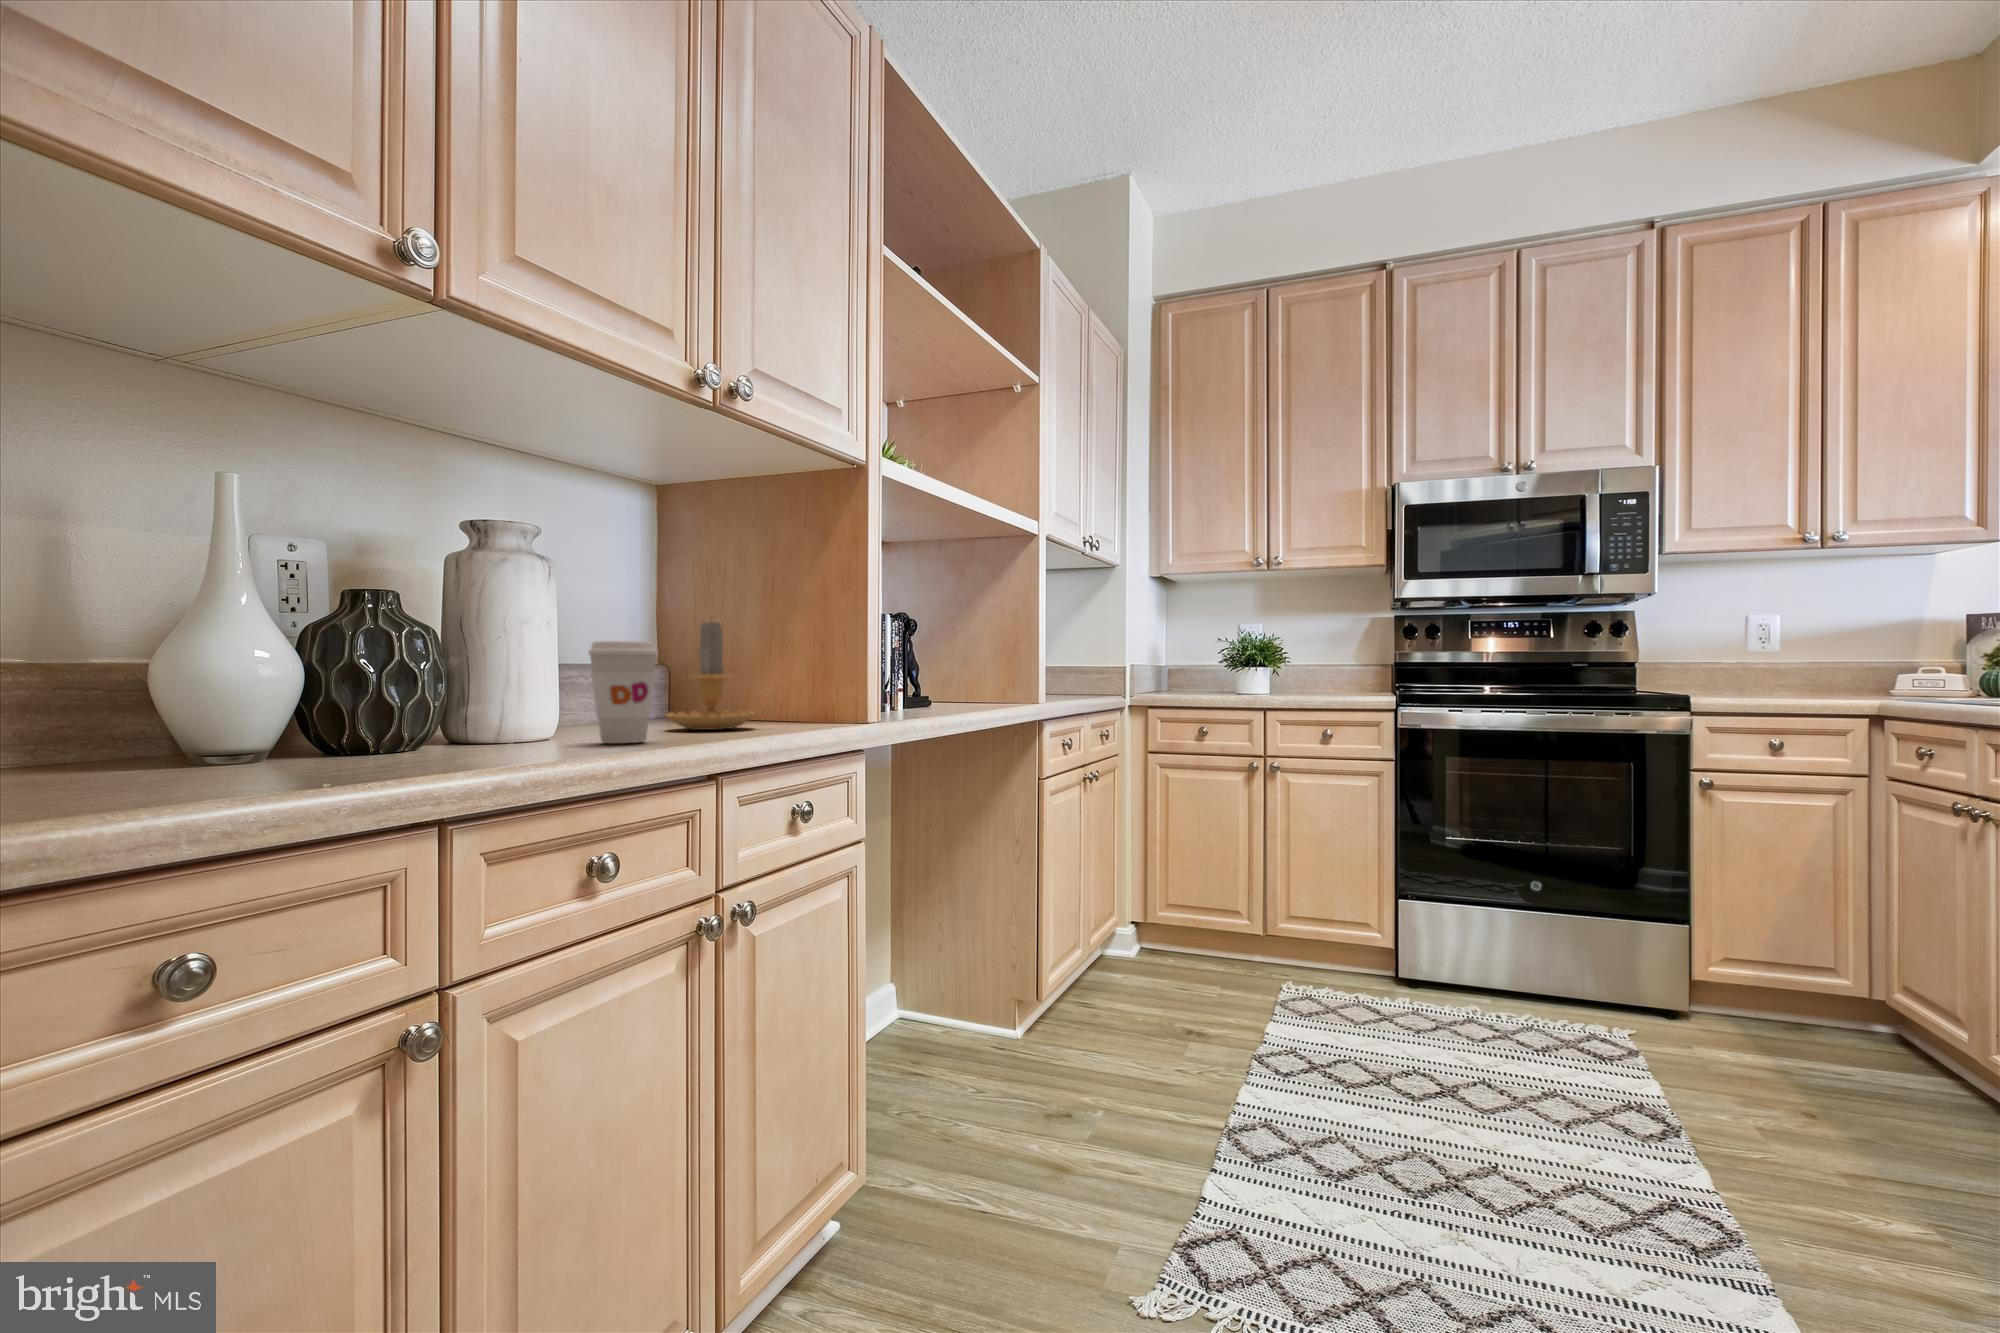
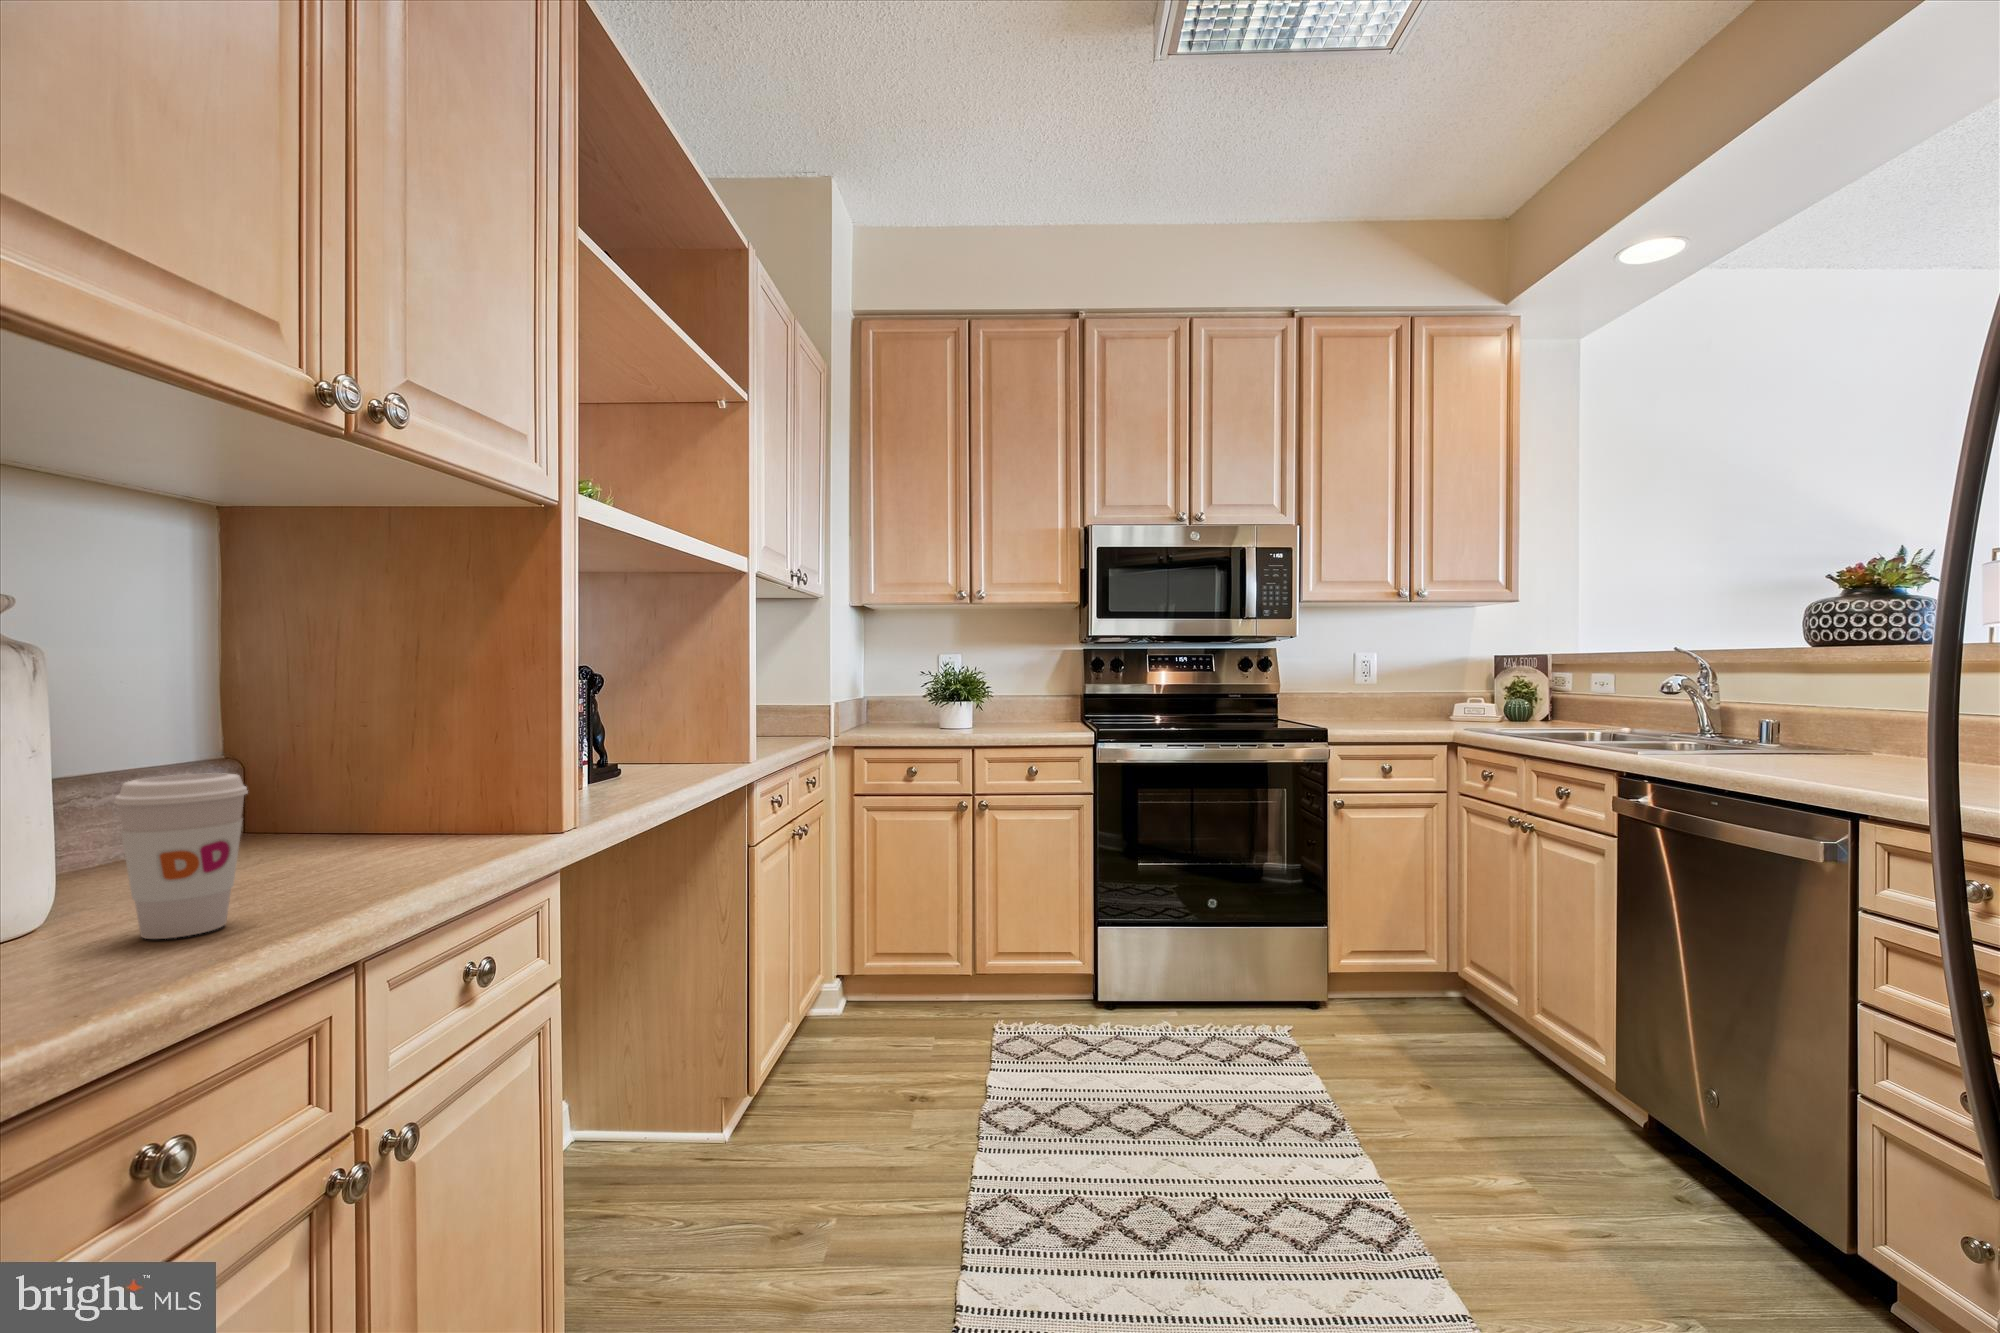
candle: present [666,621,777,730] -> none [250,707,434,871]

